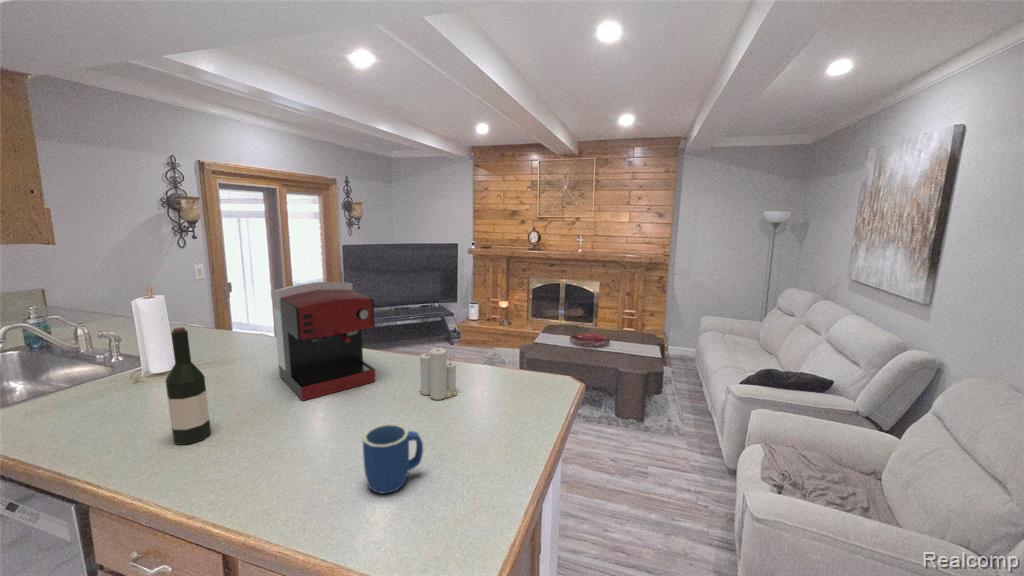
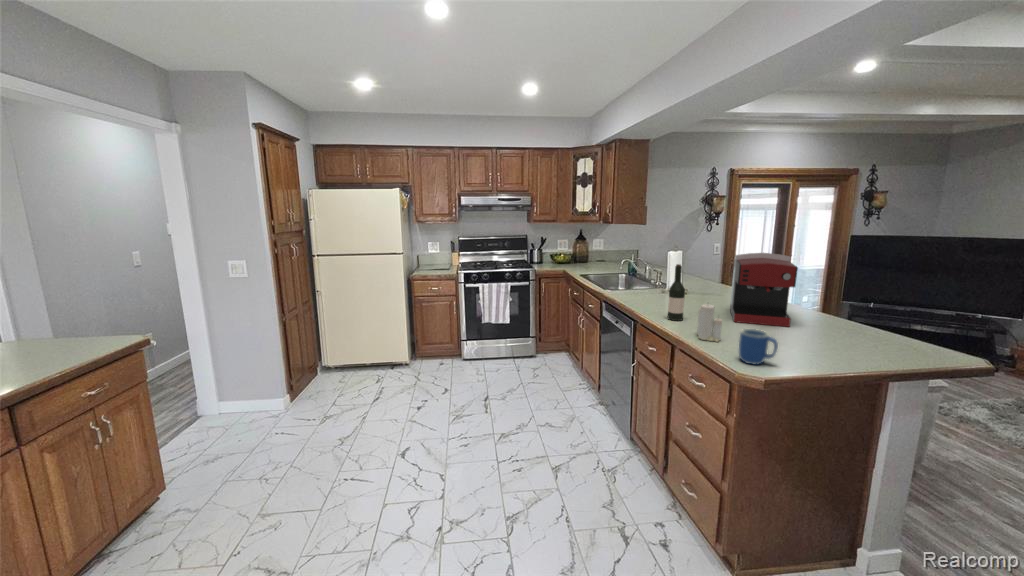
candle: present [420,348,457,400] -> present [697,304,722,342]

